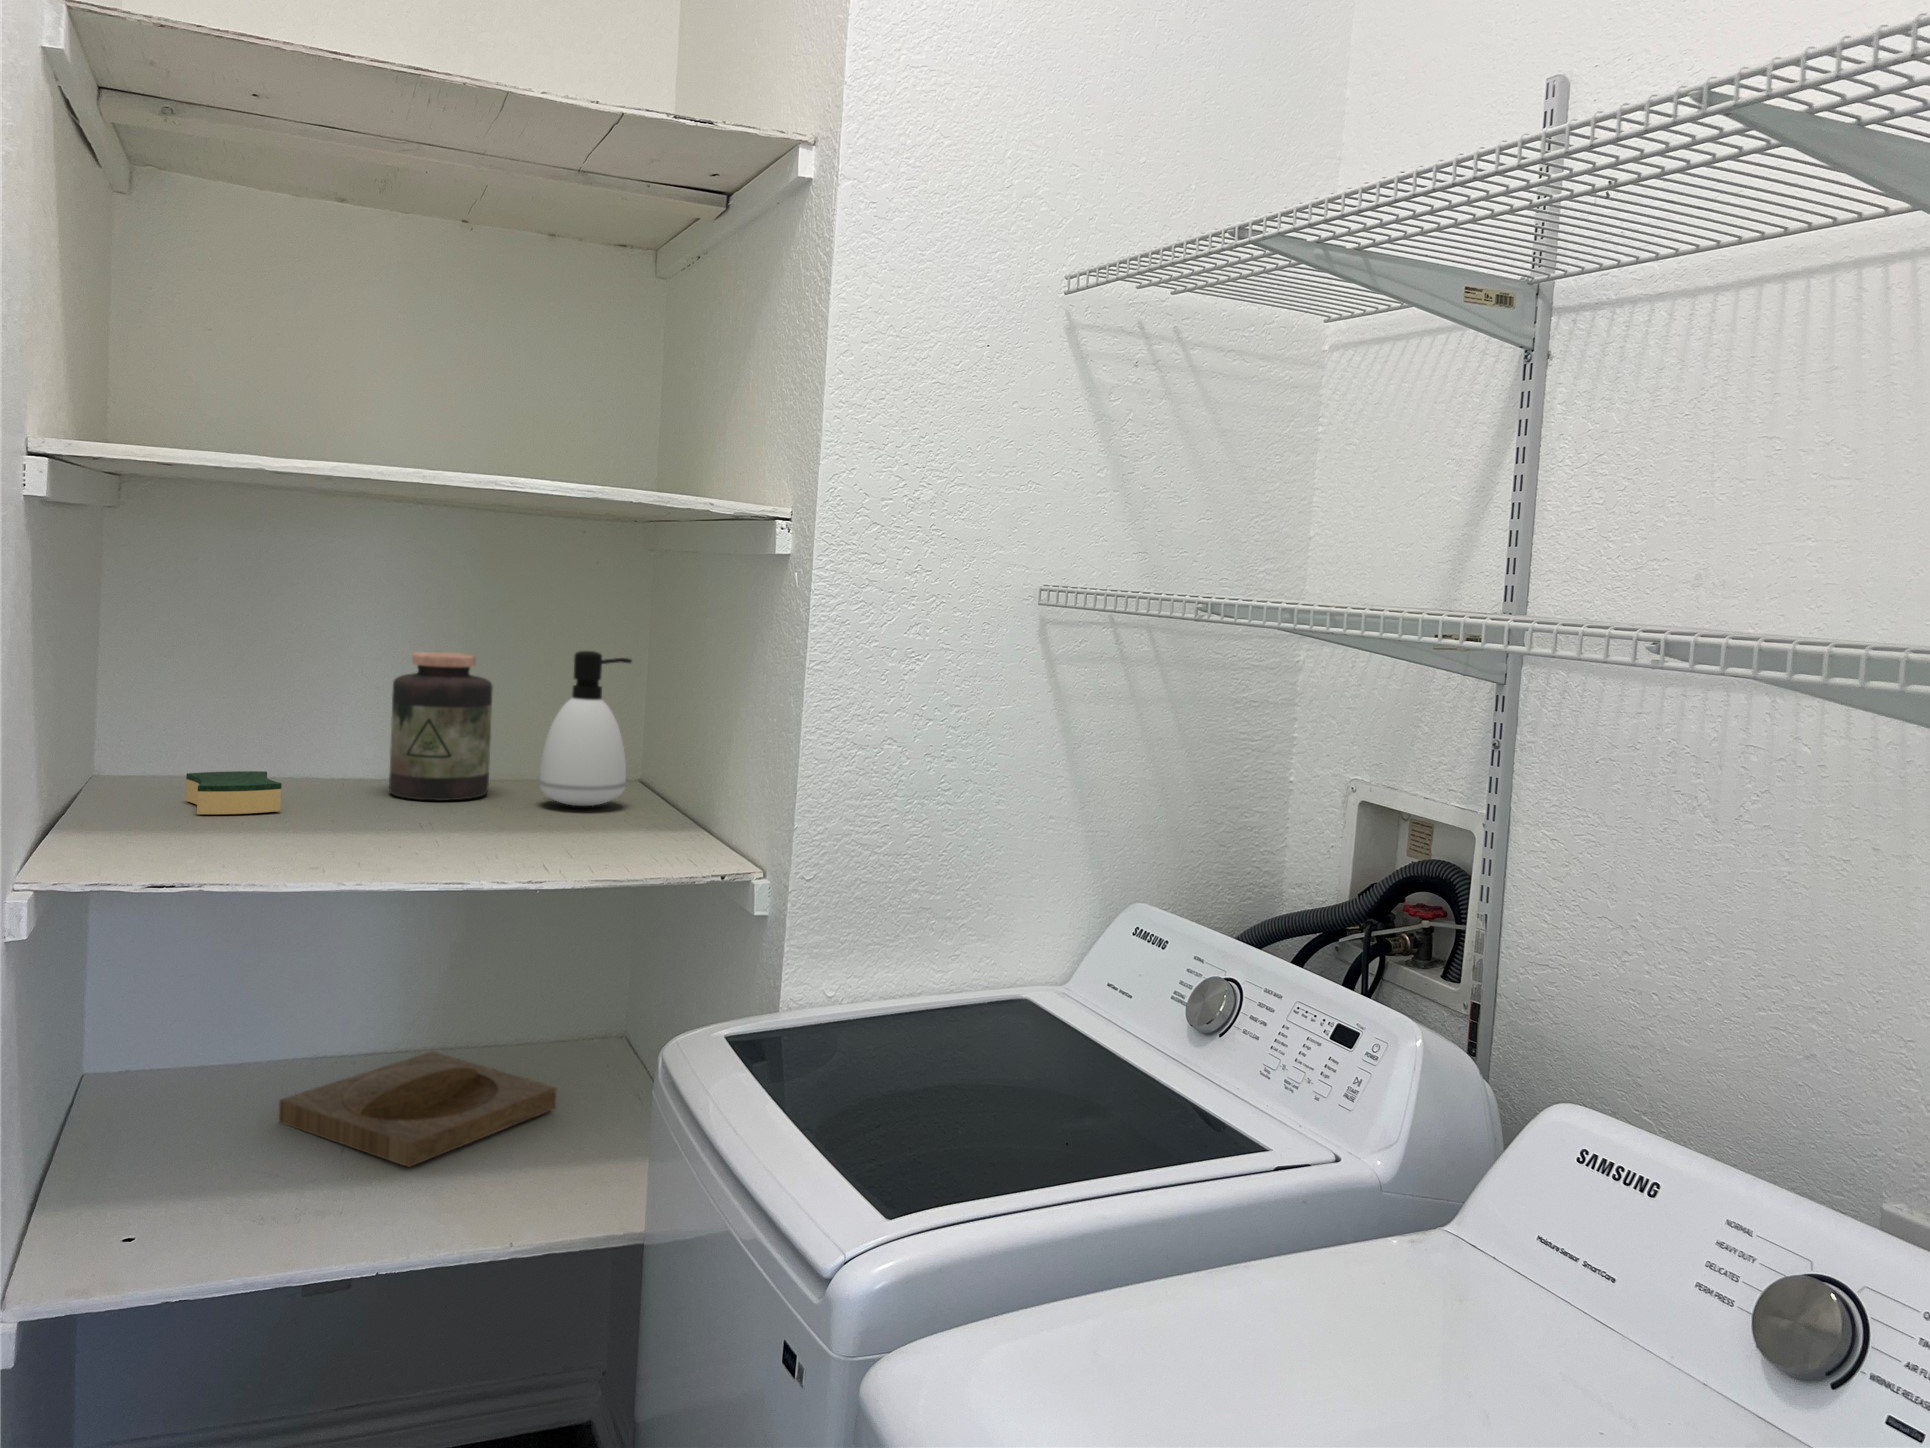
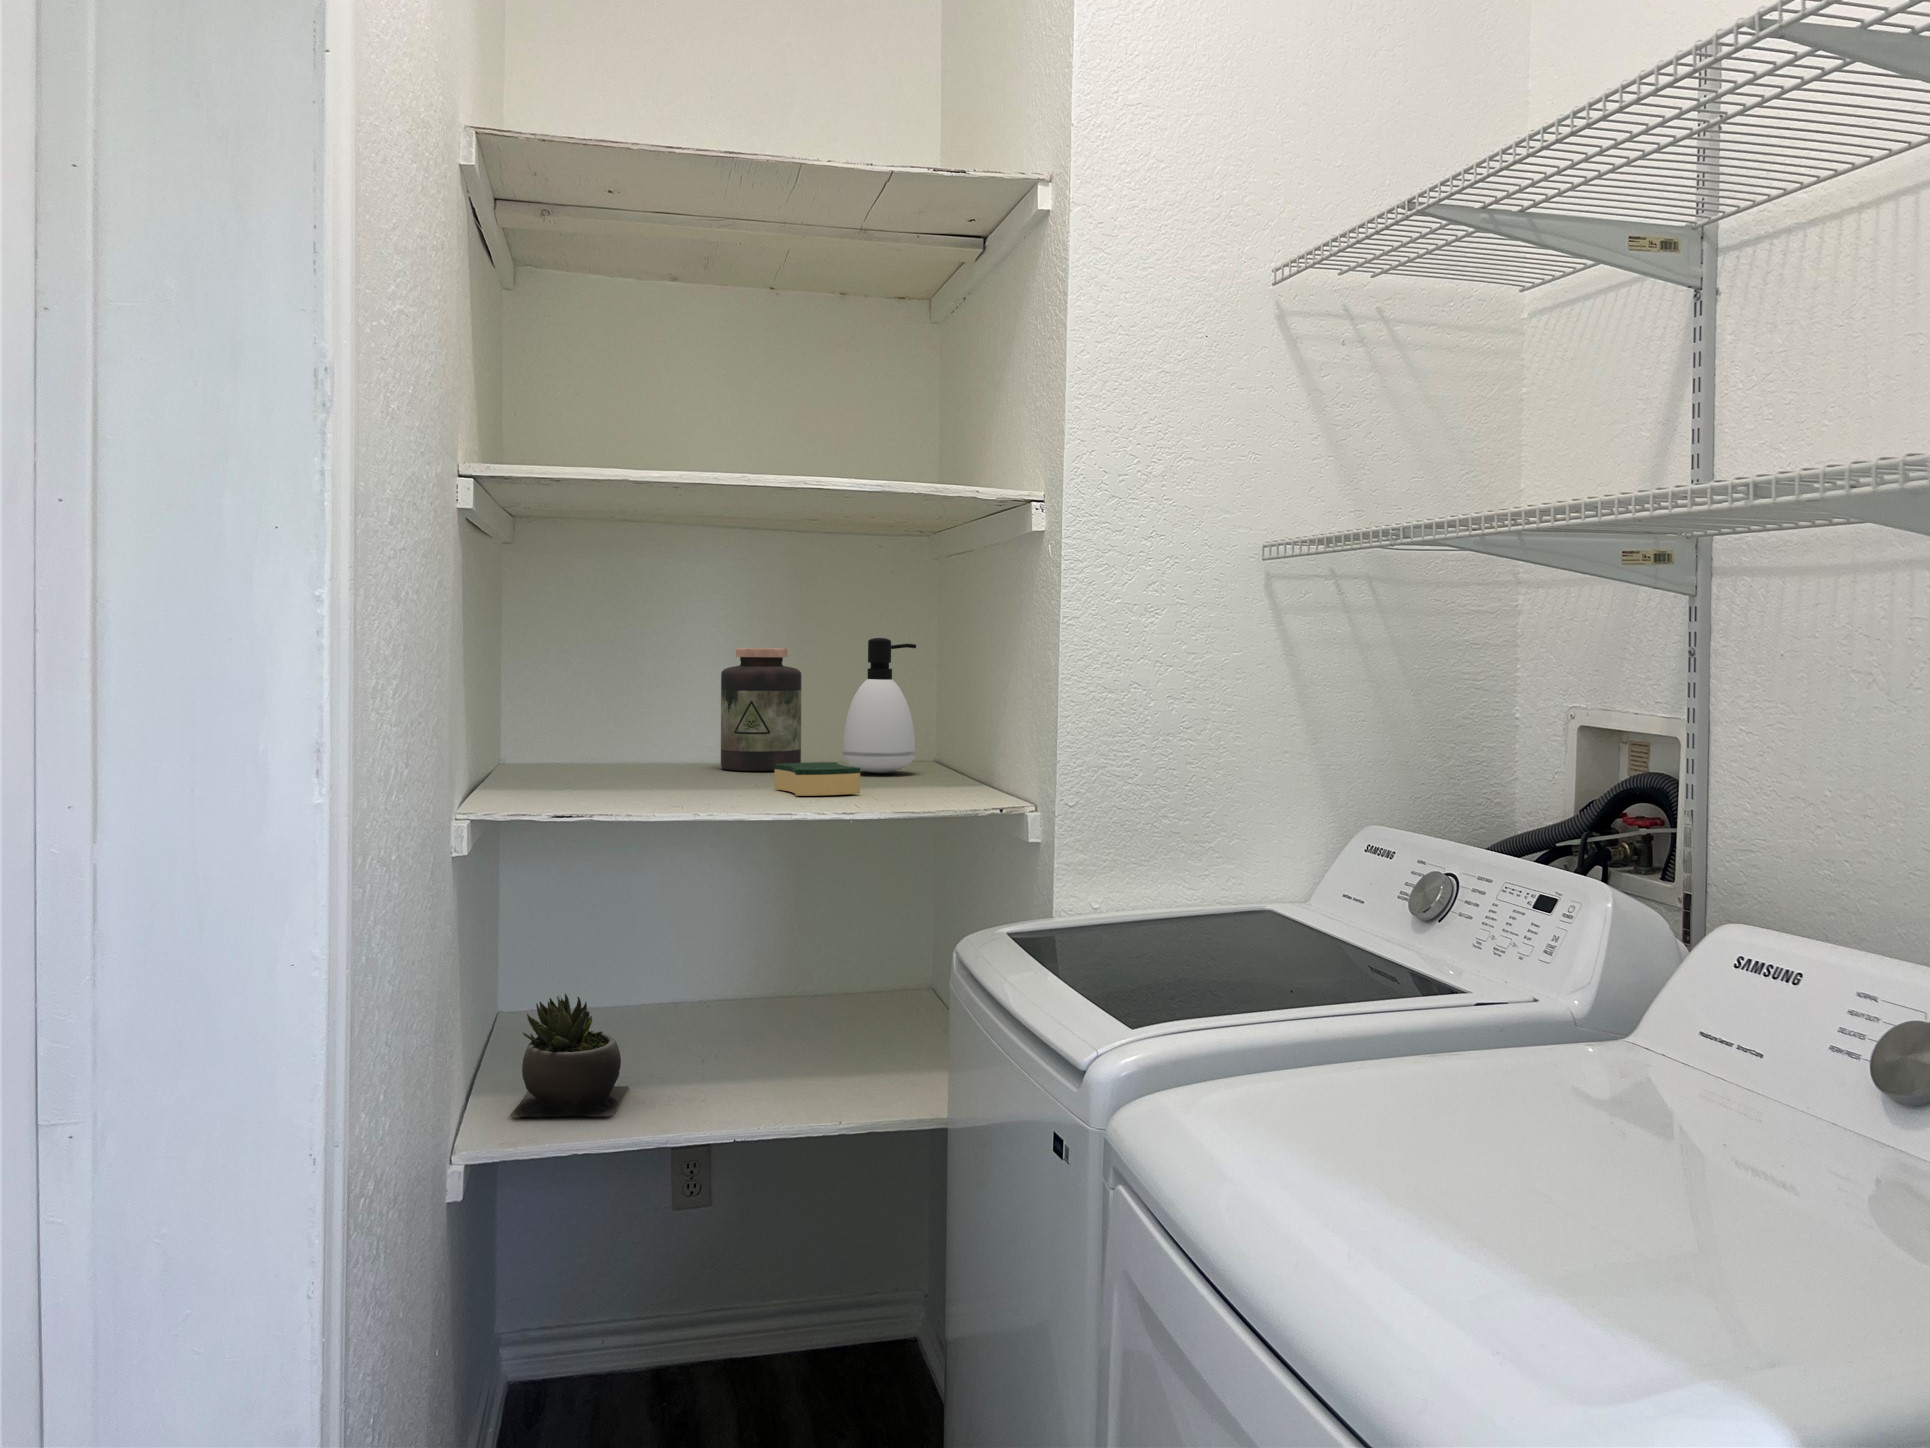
sponge: present [186,771,282,814] -> present [774,762,860,796]
tray: present [279,1052,556,1167] -> none [644,996,867,1072]
succulent plant: none [82,1093,252,1258] -> present [509,993,628,1117]

